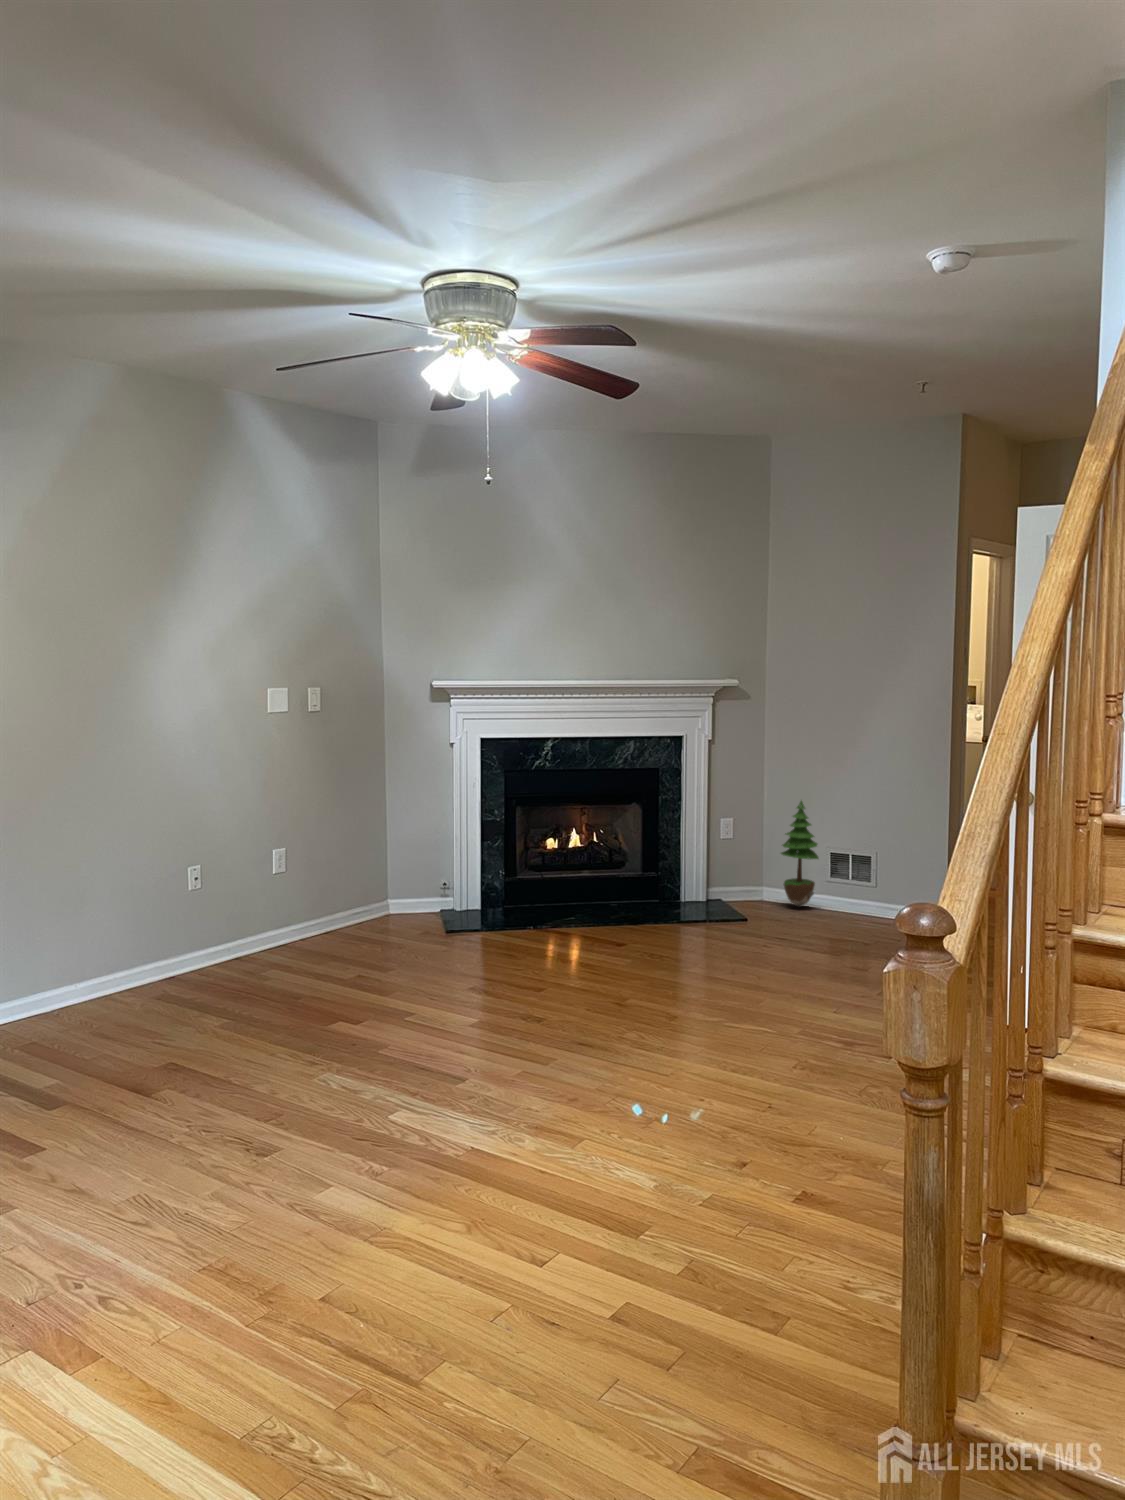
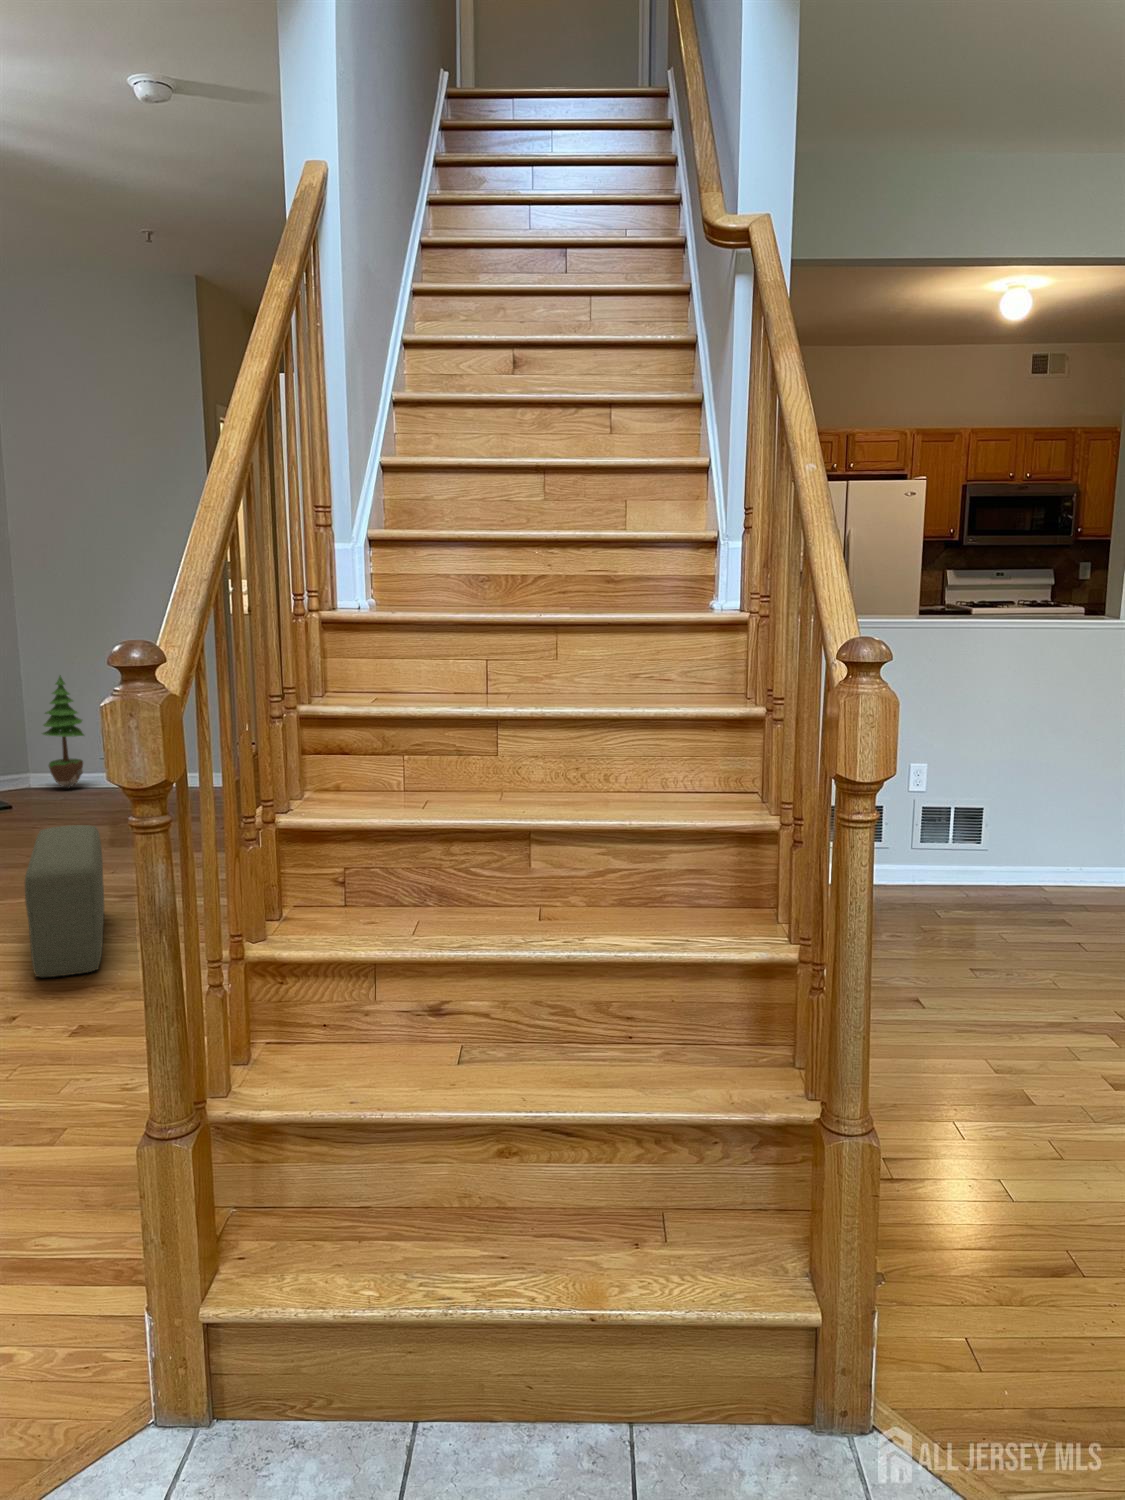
pouf: none [762,969,831,1130] -> present [25,825,104,977]

